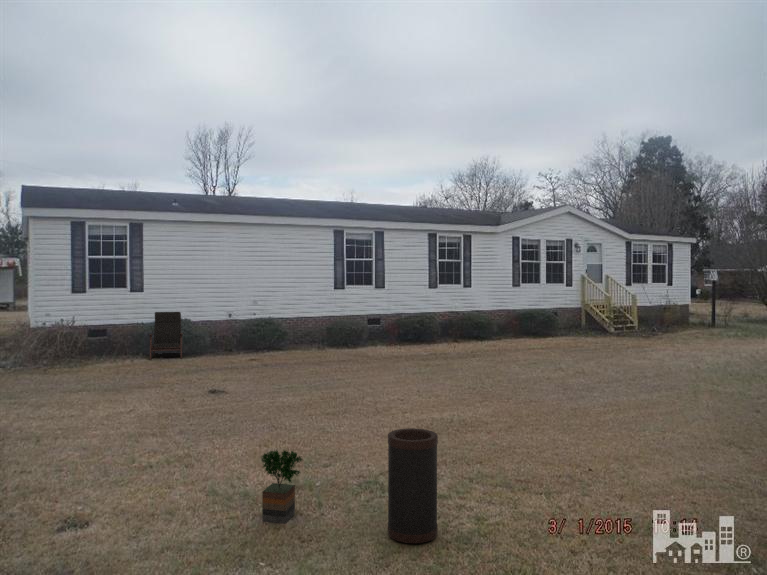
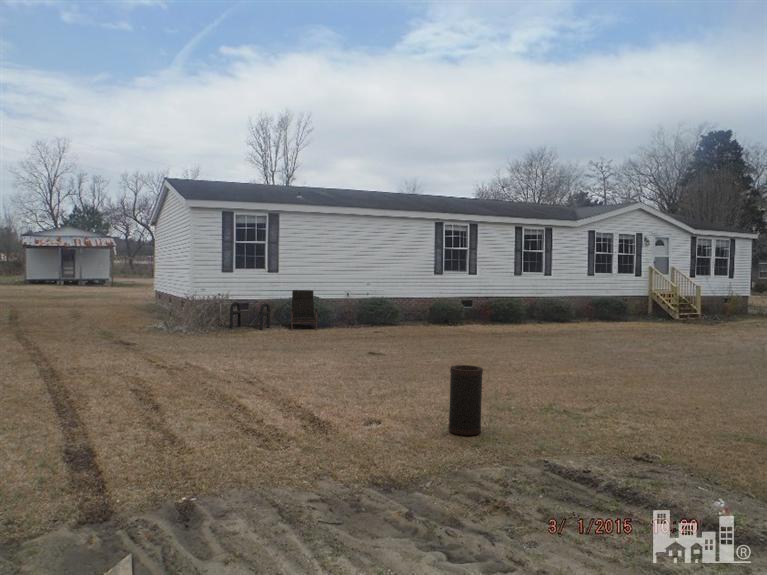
bench: none [76,328,128,360] -> present [230,302,270,330]
trash can: present [388,428,438,543] -> present [449,365,483,435]
potted tree: present [261,450,303,523] -> none [500,380,530,427]

